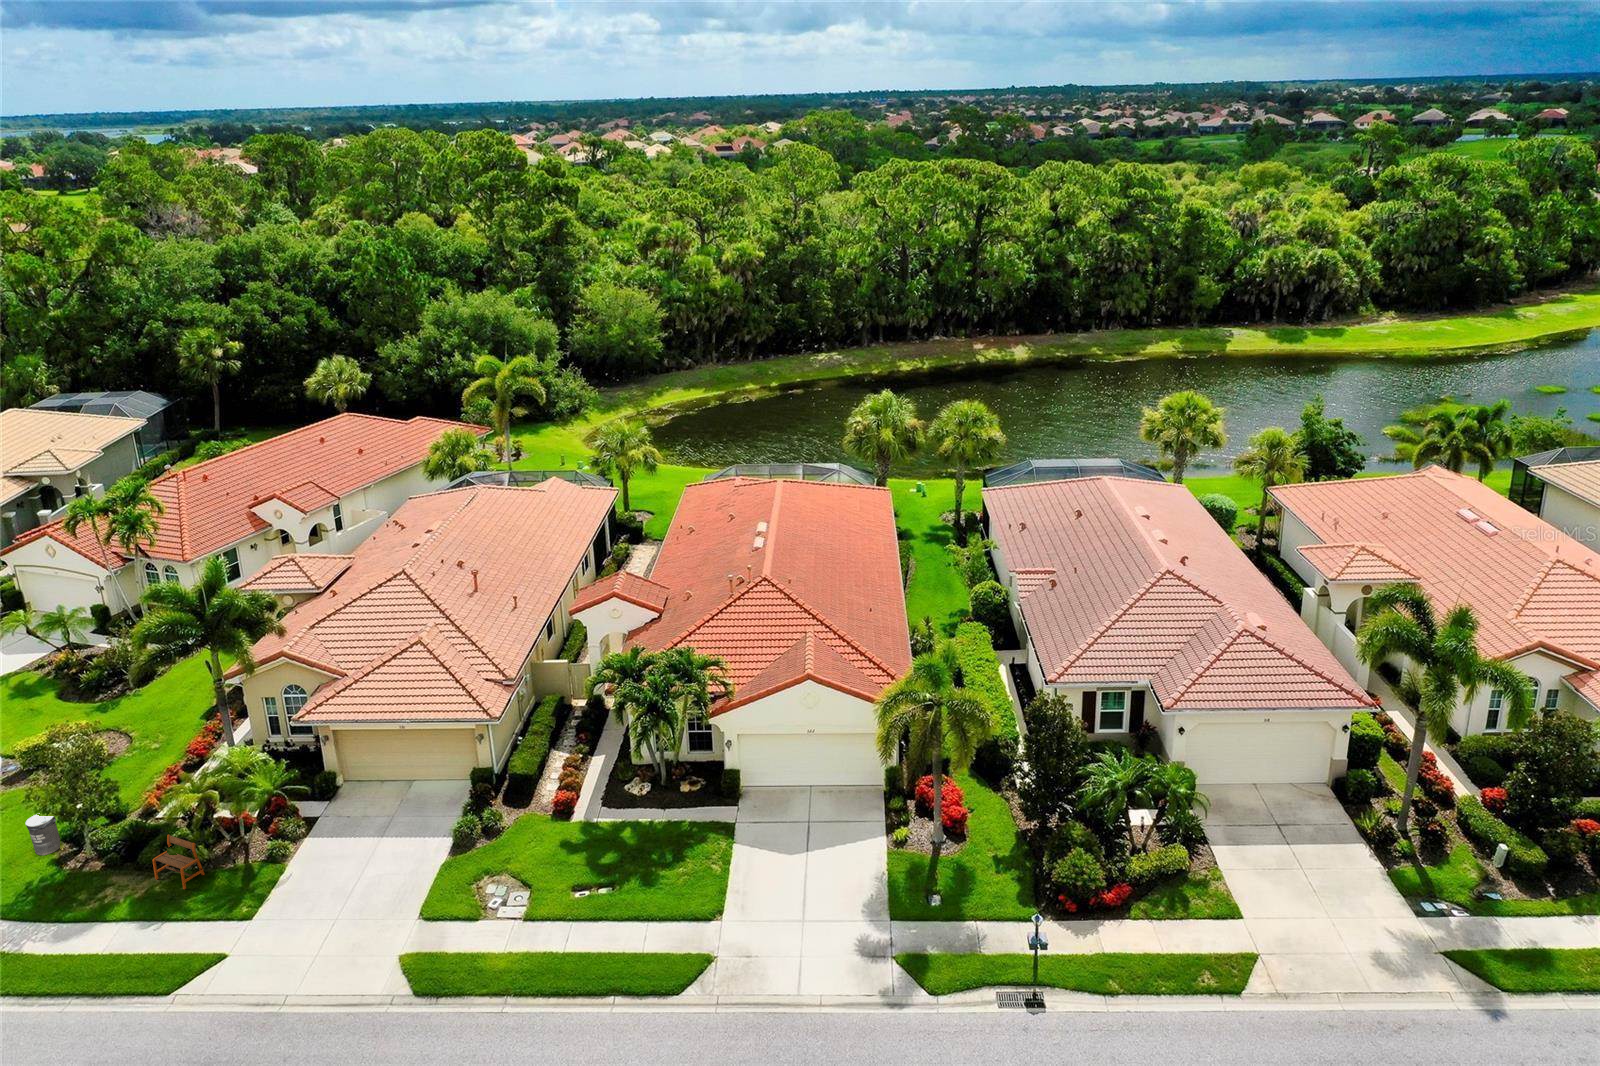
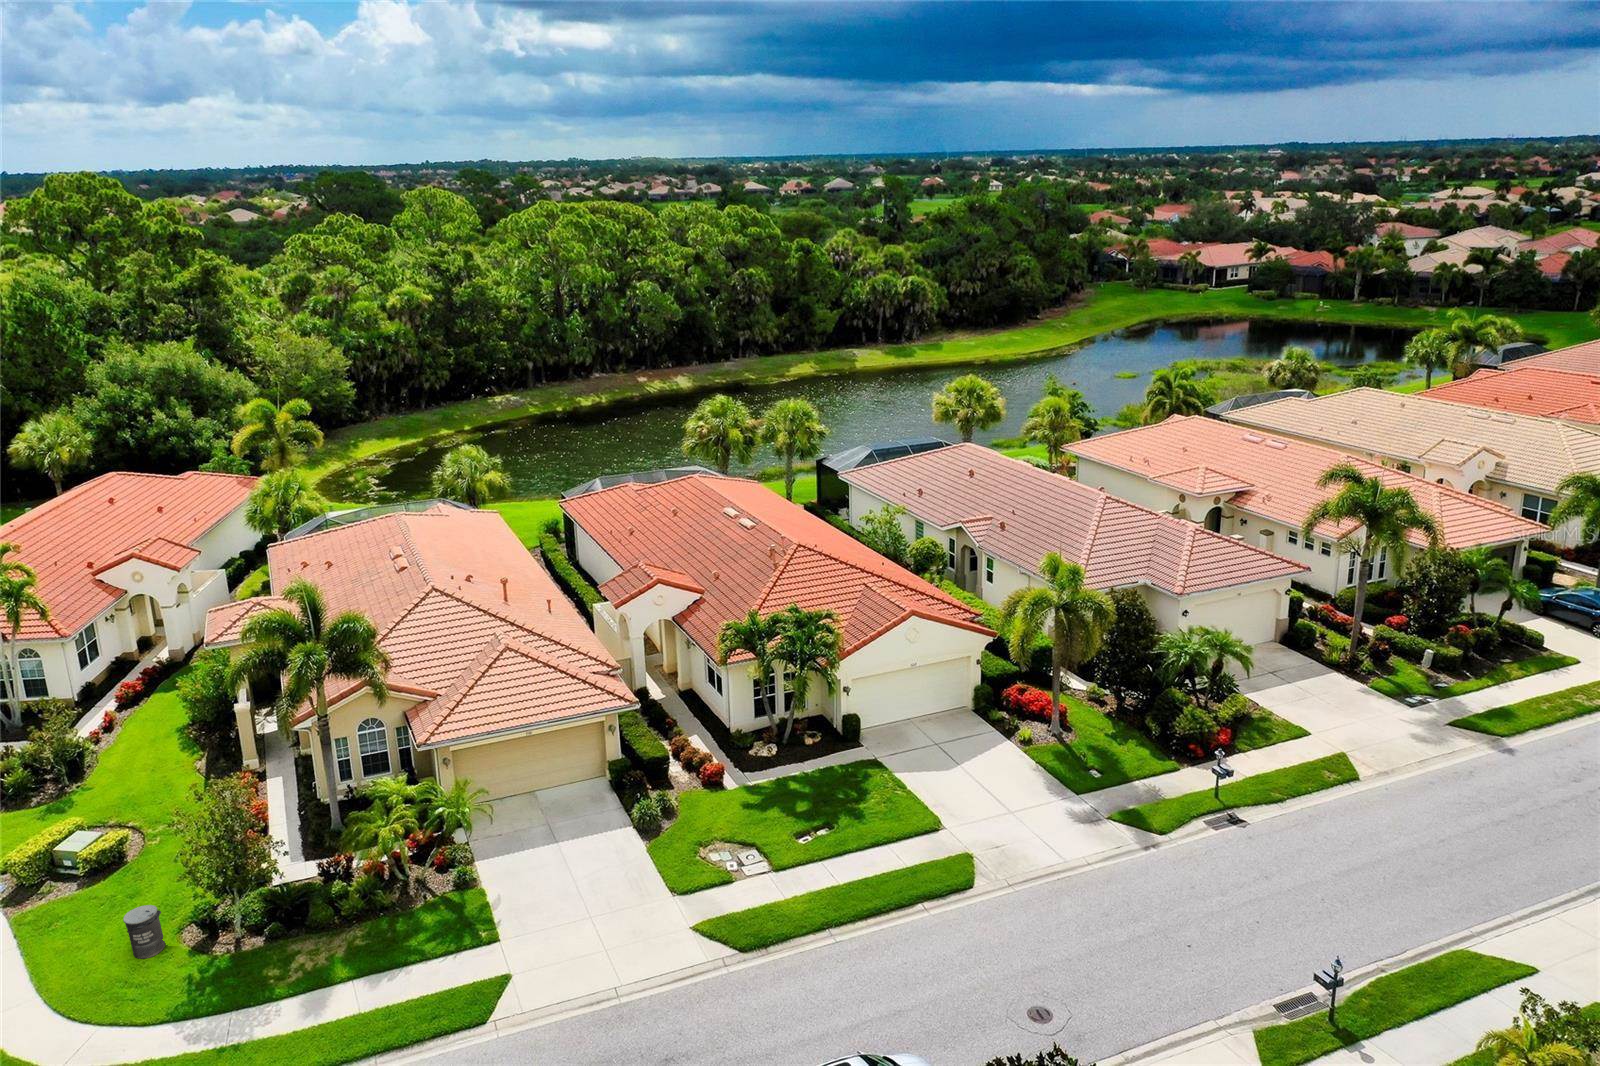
bench: present [152,835,204,889] -> none [327,887,387,942]

